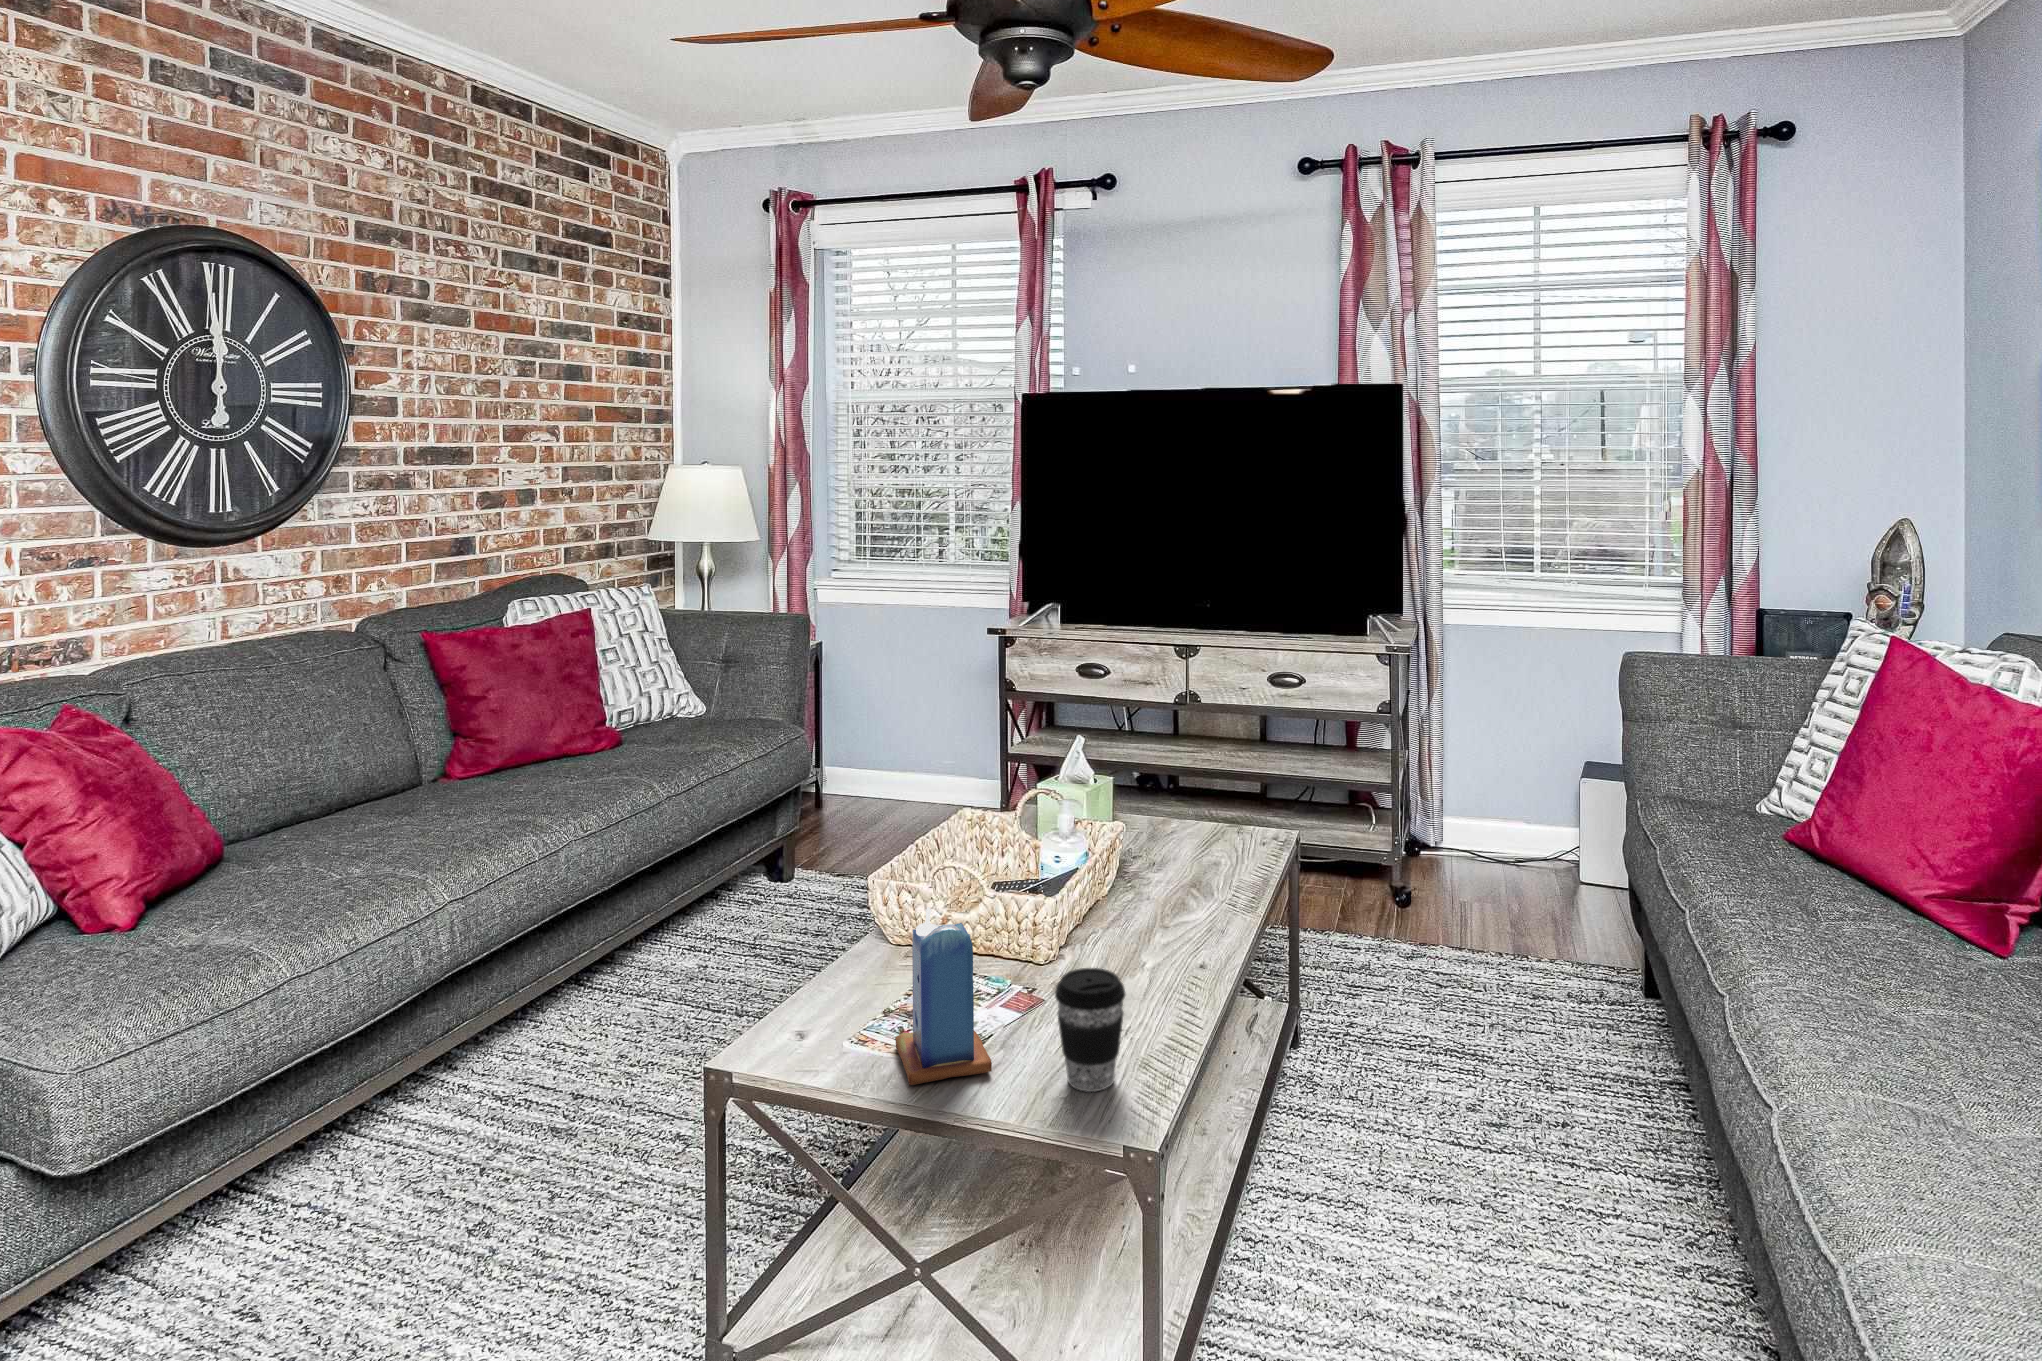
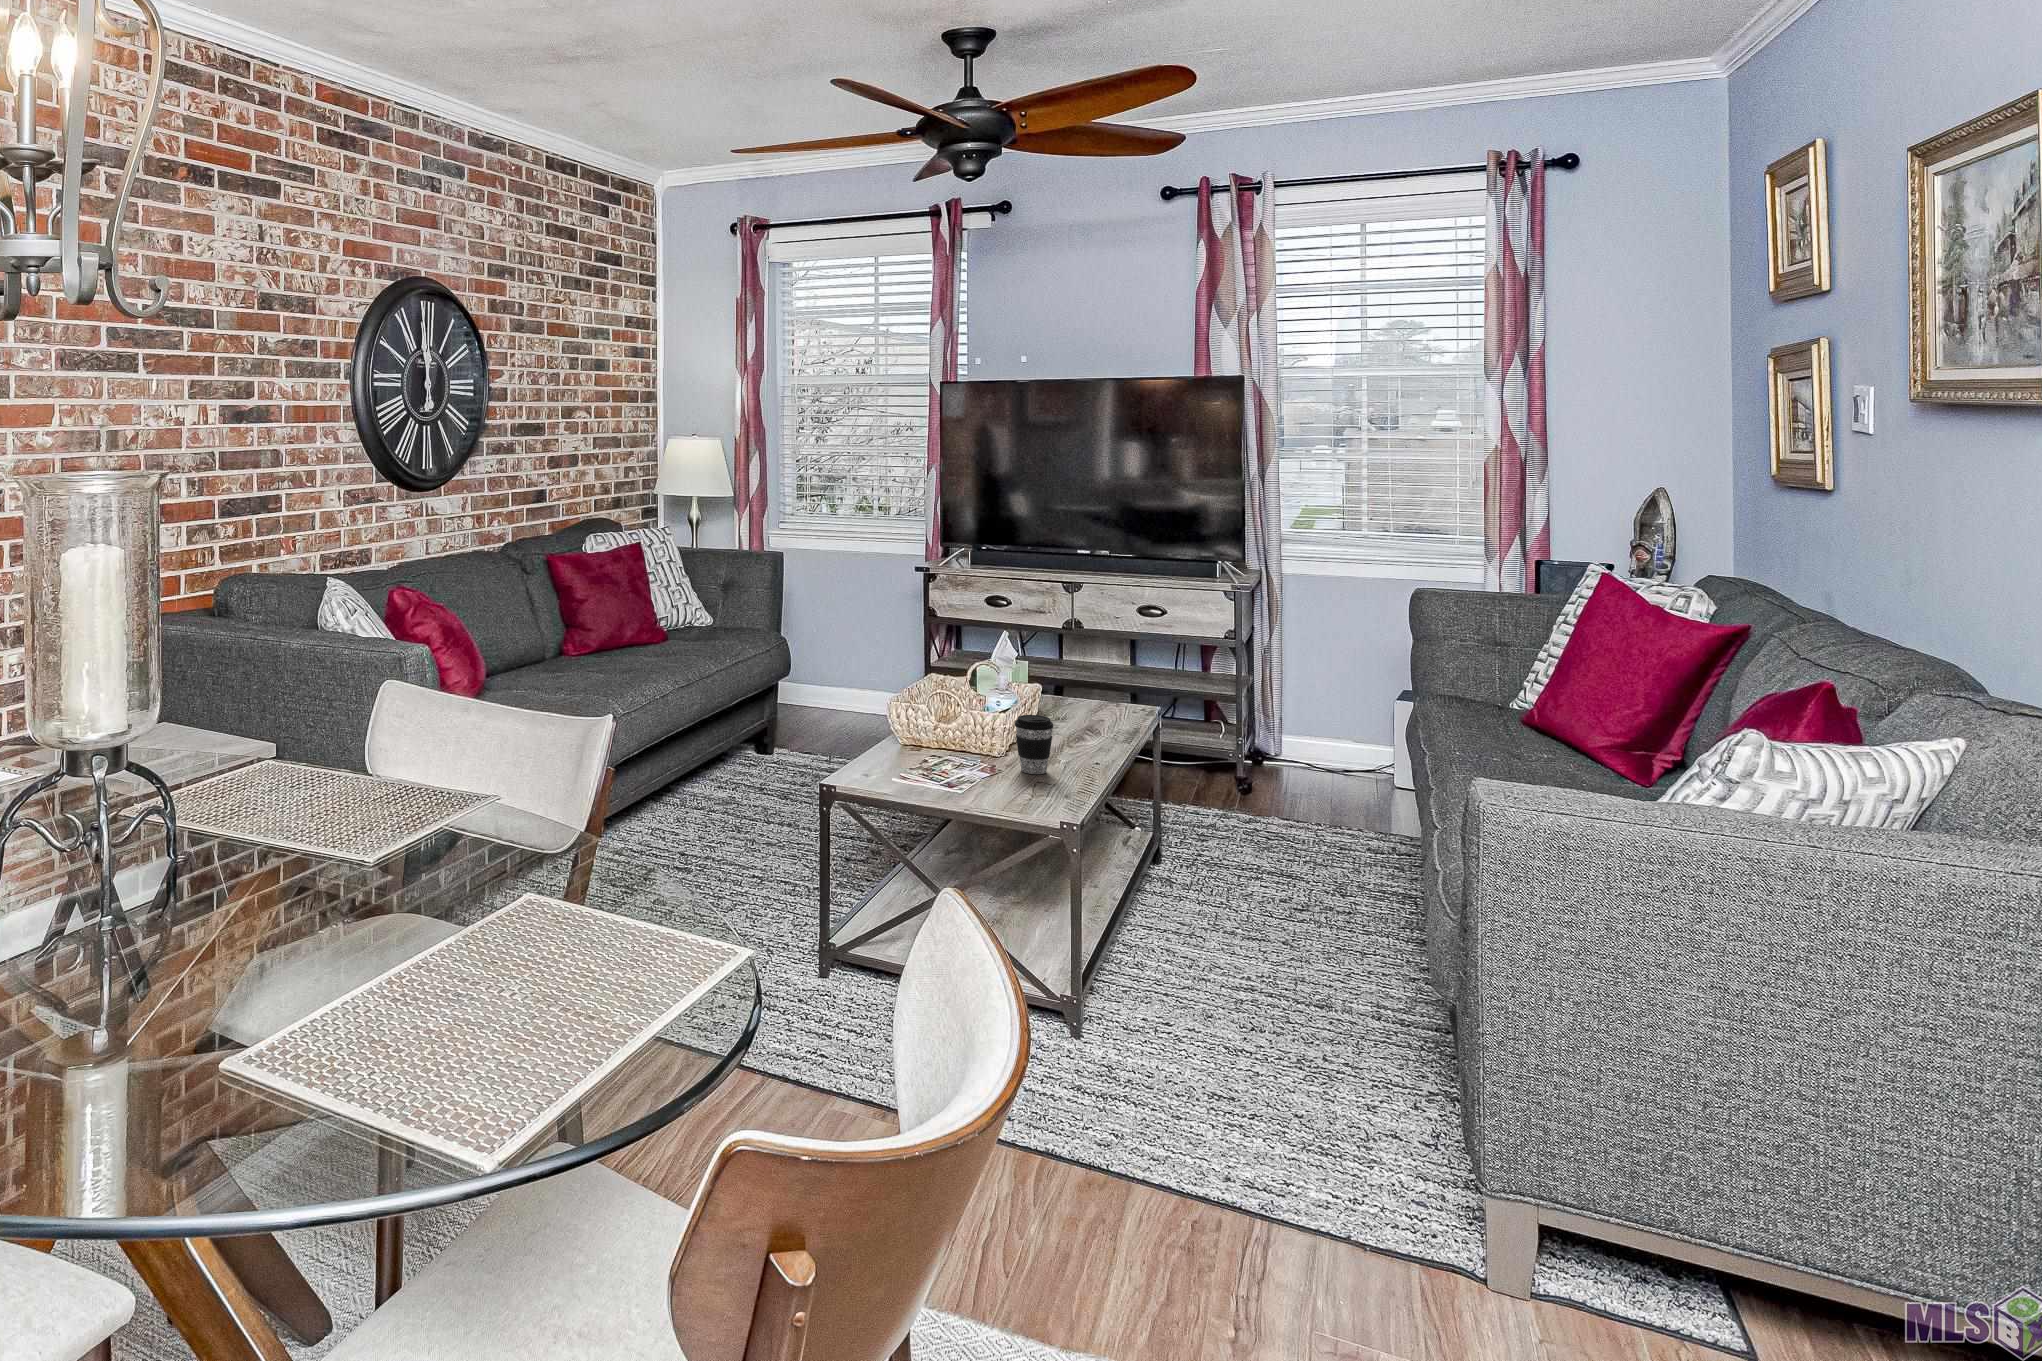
candle: present [896,907,992,1085] -> none [924,681,980,767]

